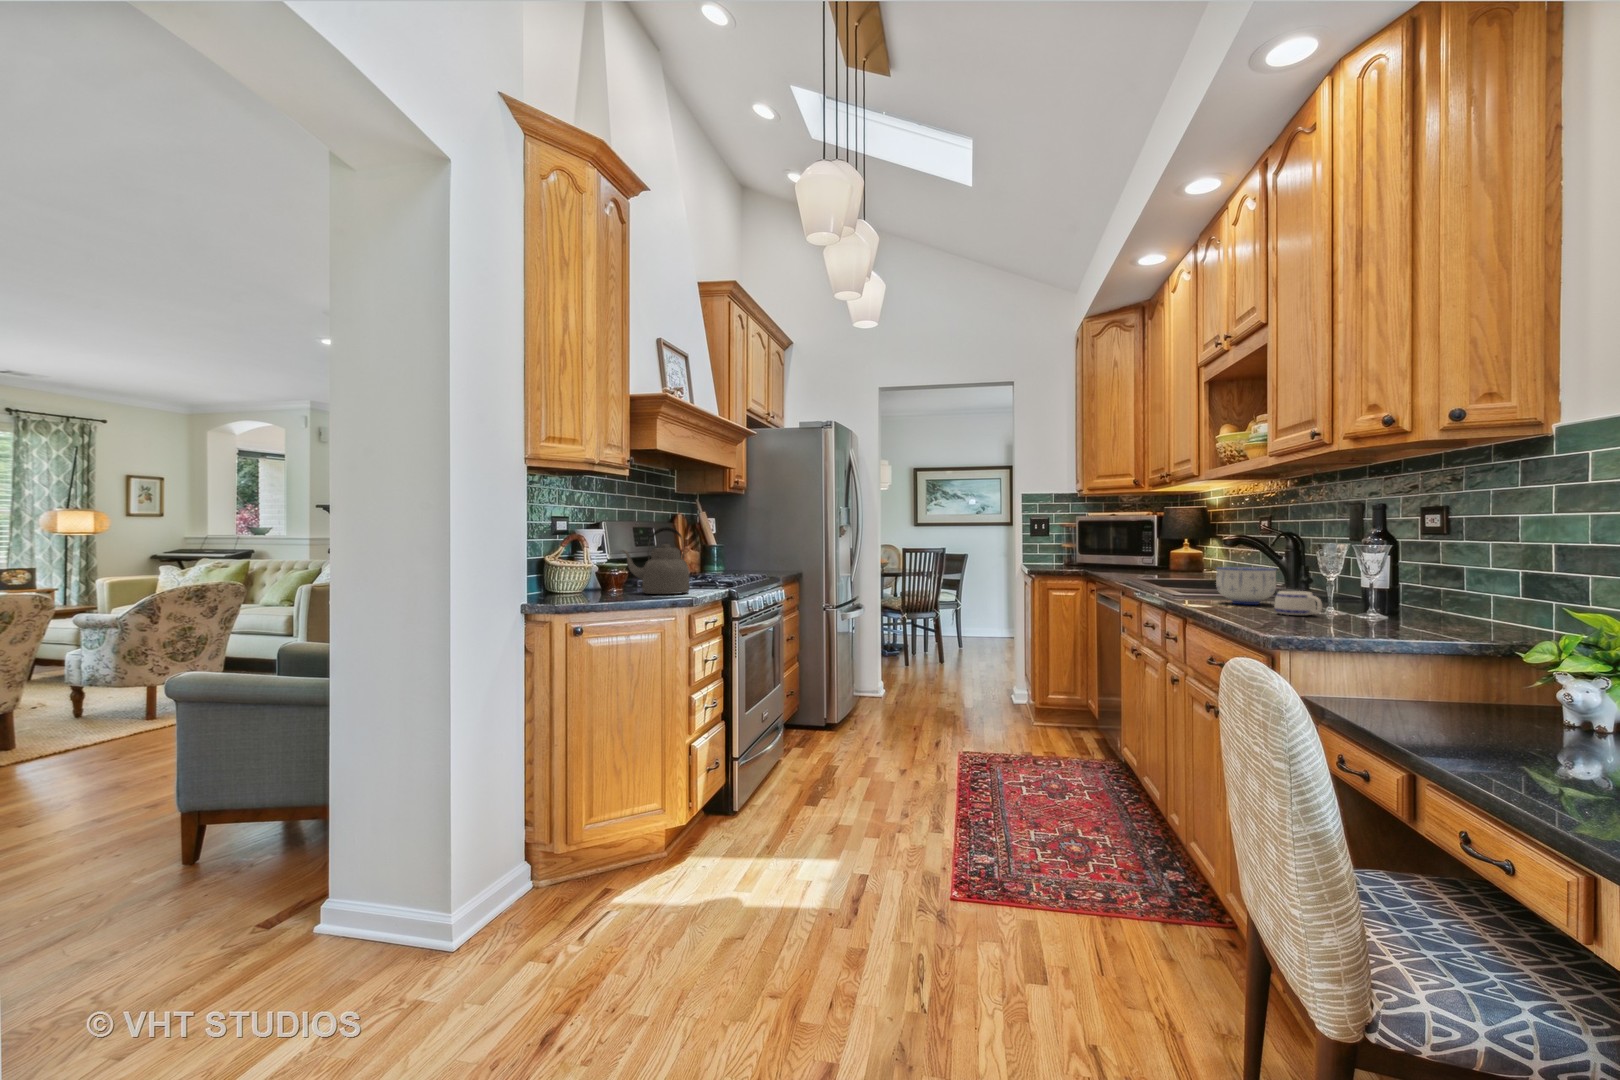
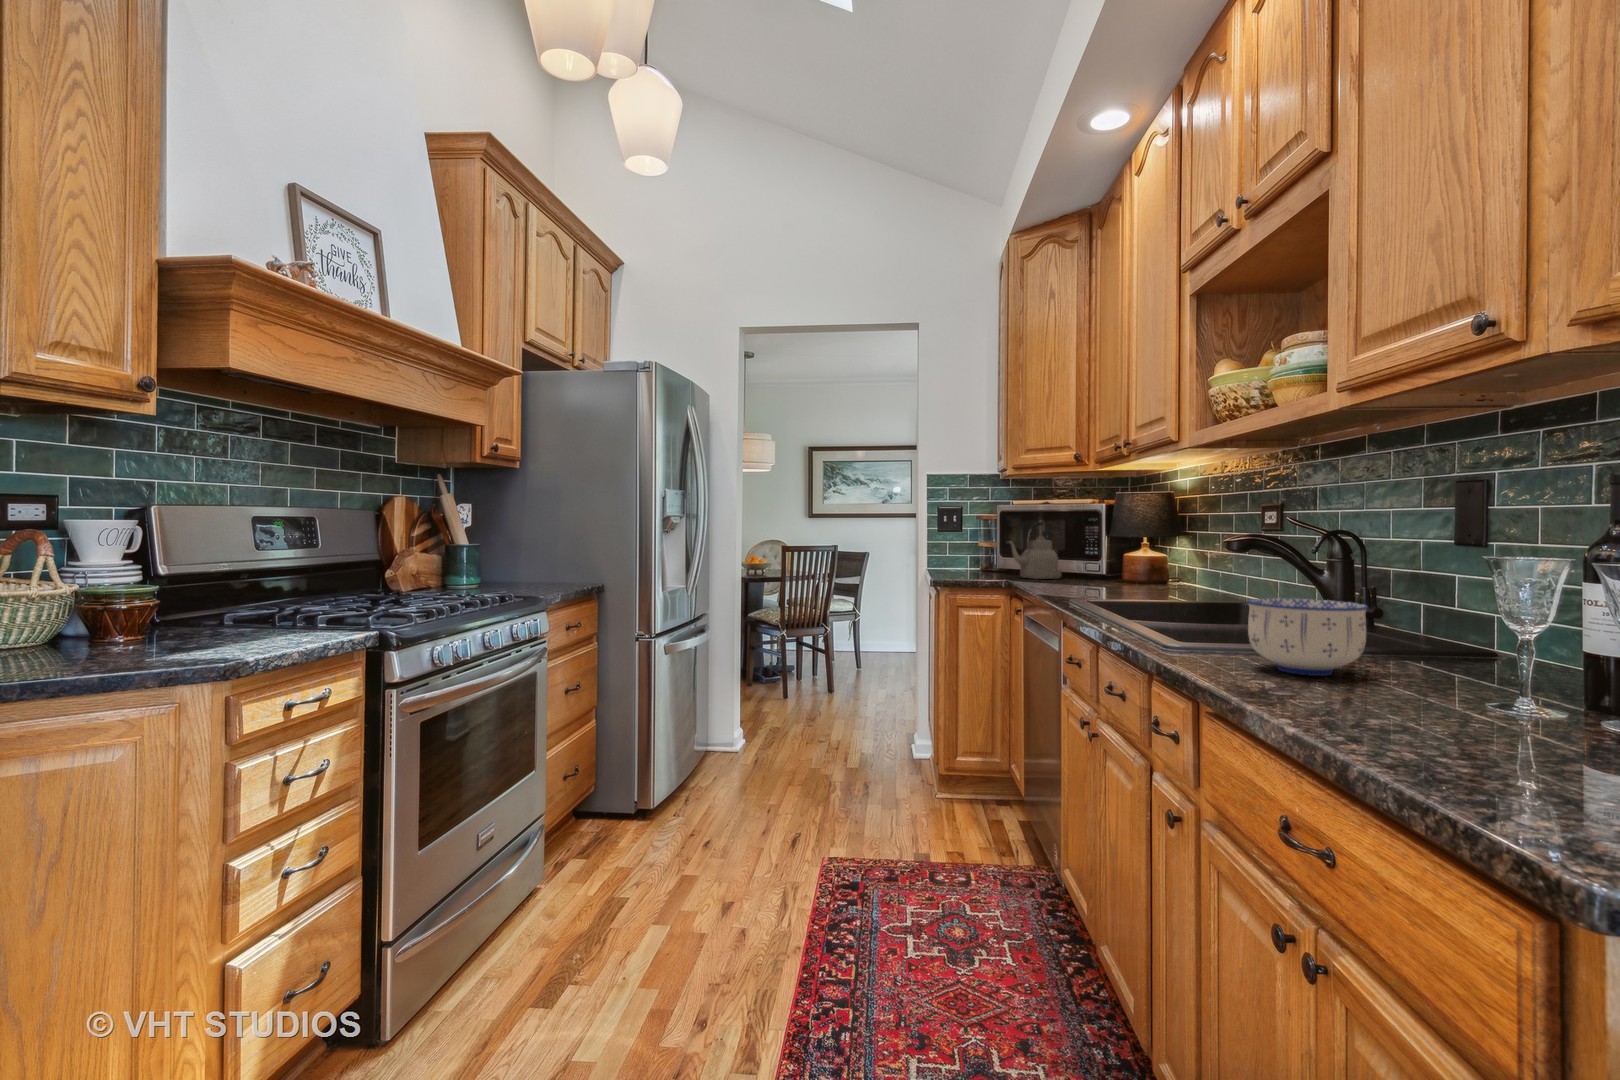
kettle: present [621,527,690,594] -> present [1008,522,1061,579]
mug: present [1274,591,1322,615] -> none [1400,662,1524,722]

